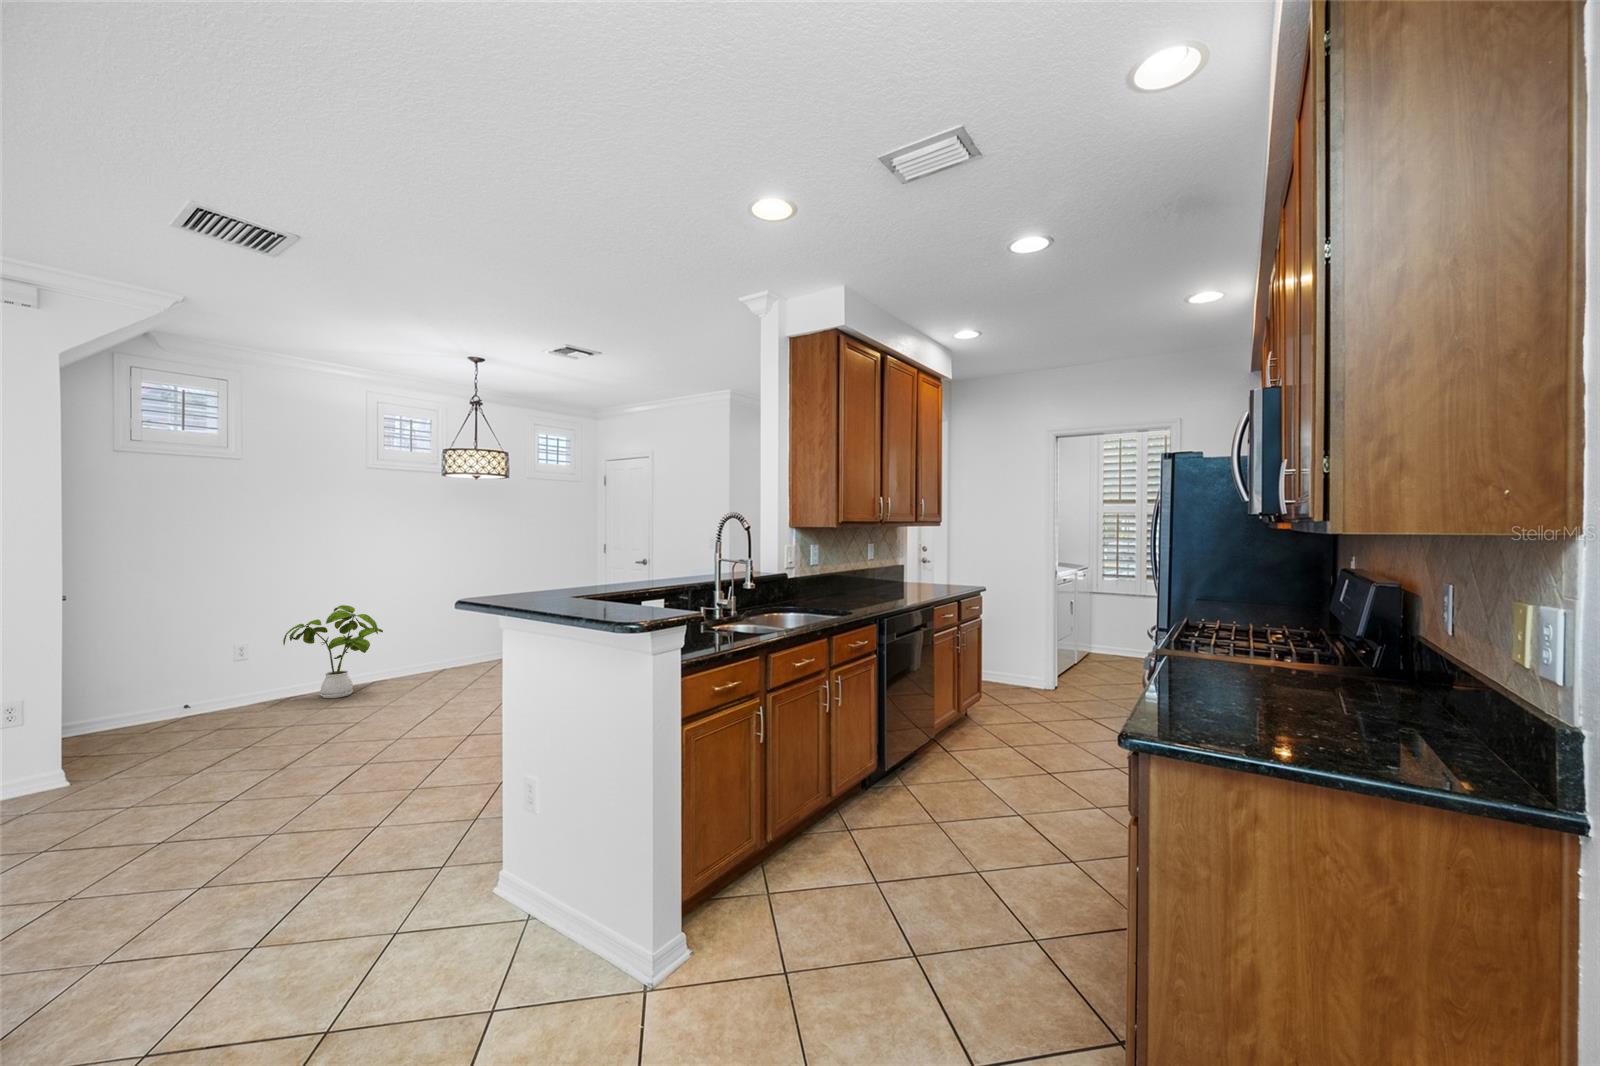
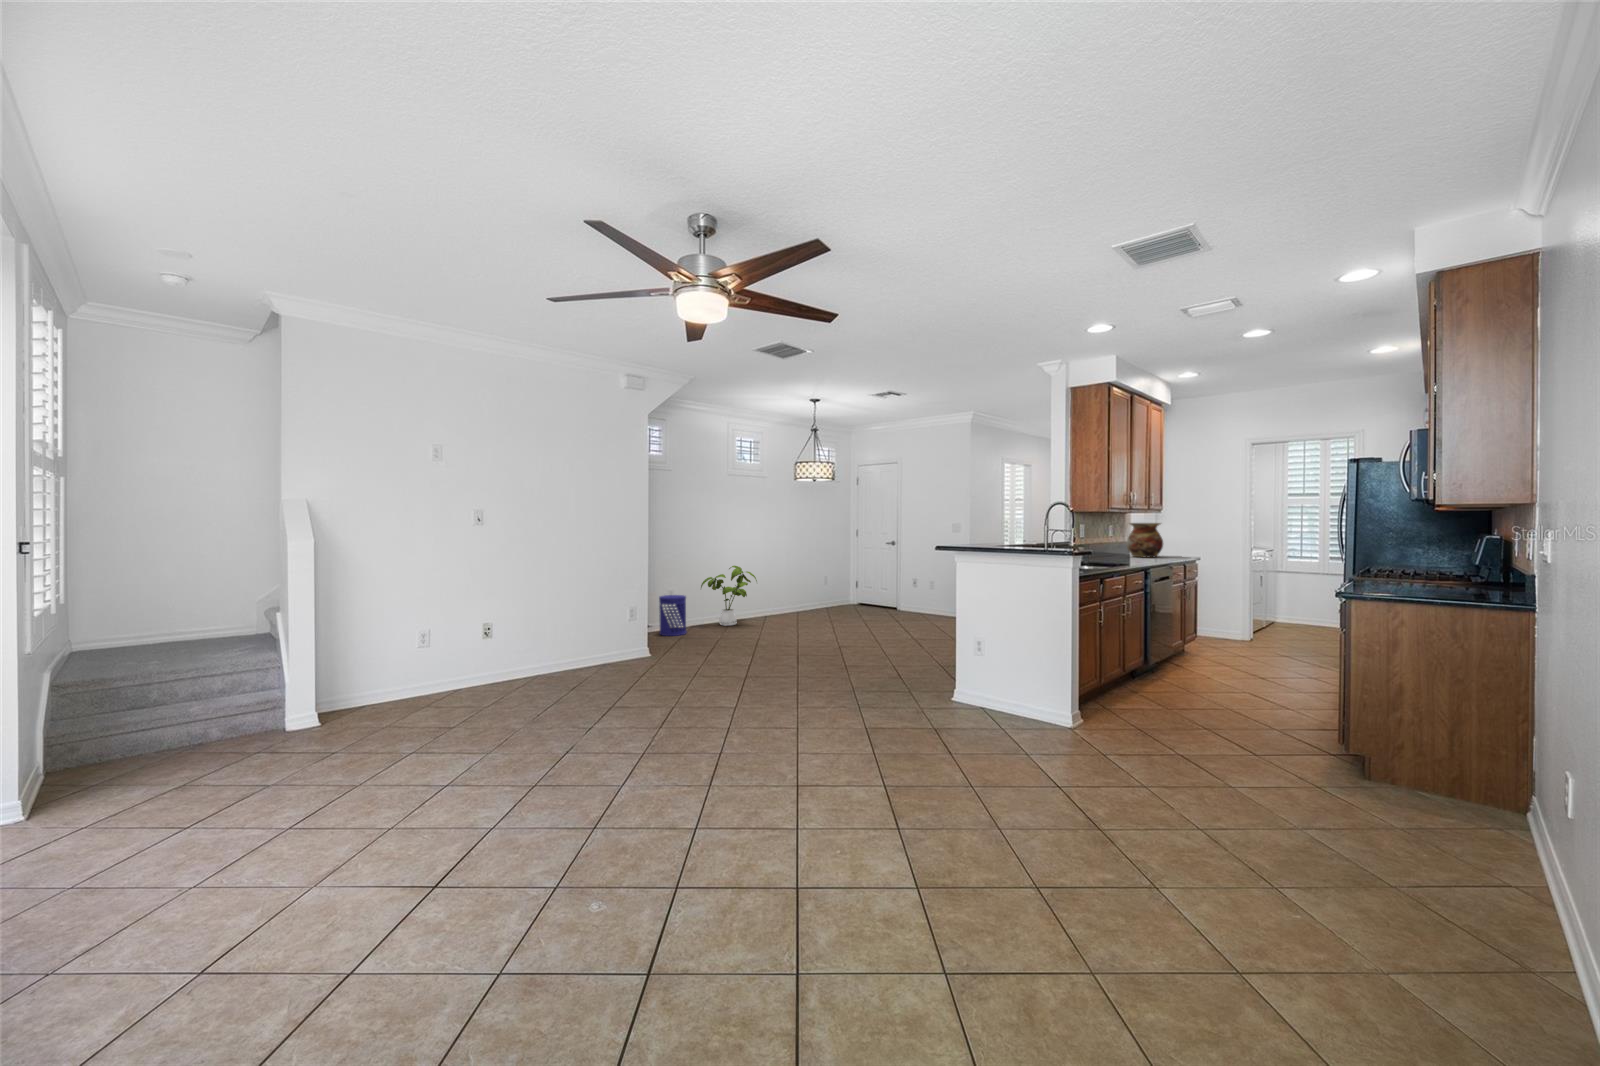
vase: none [882,542,929,593] -> present [1126,523,1163,557]
waste bin: none [177,656,236,727] -> present [659,595,686,636]

